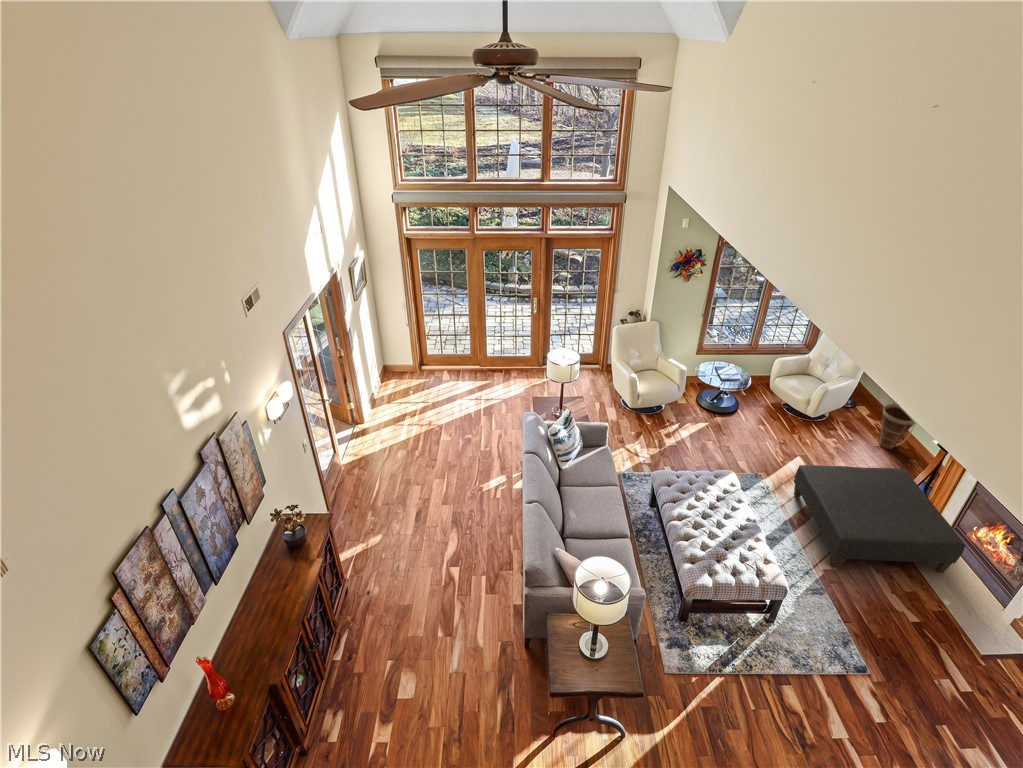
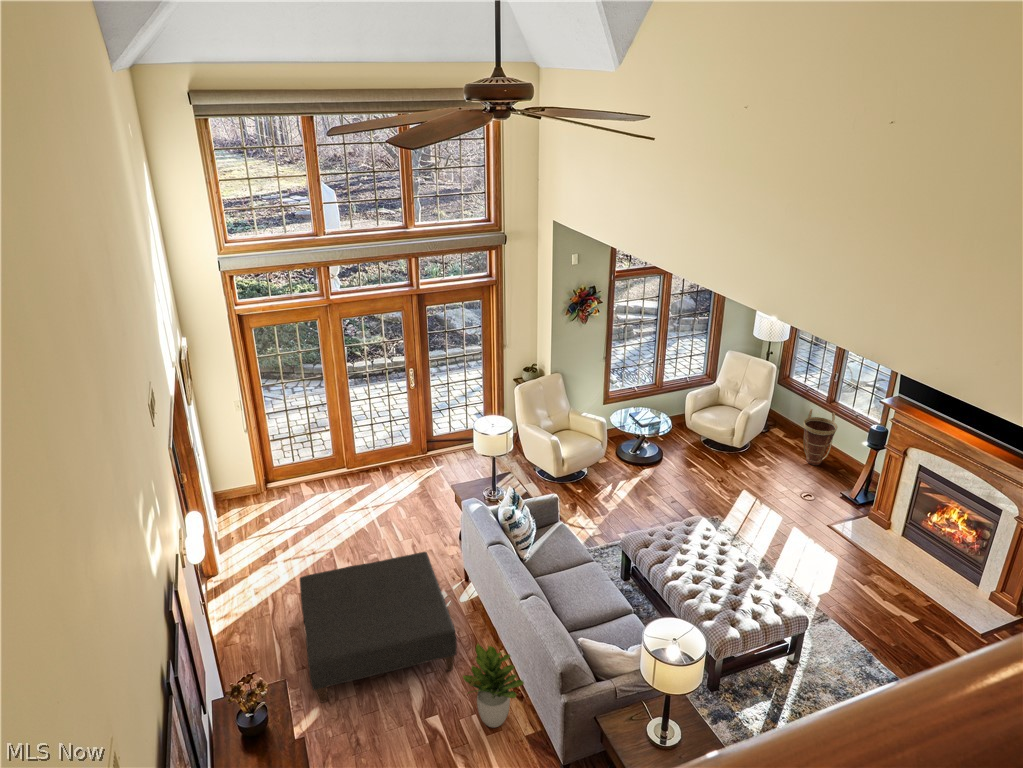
ottoman: present [794,465,966,573] -> present [300,552,457,703]
potted plant: none [470,526,518,591] -> present [463,644,524,727]

